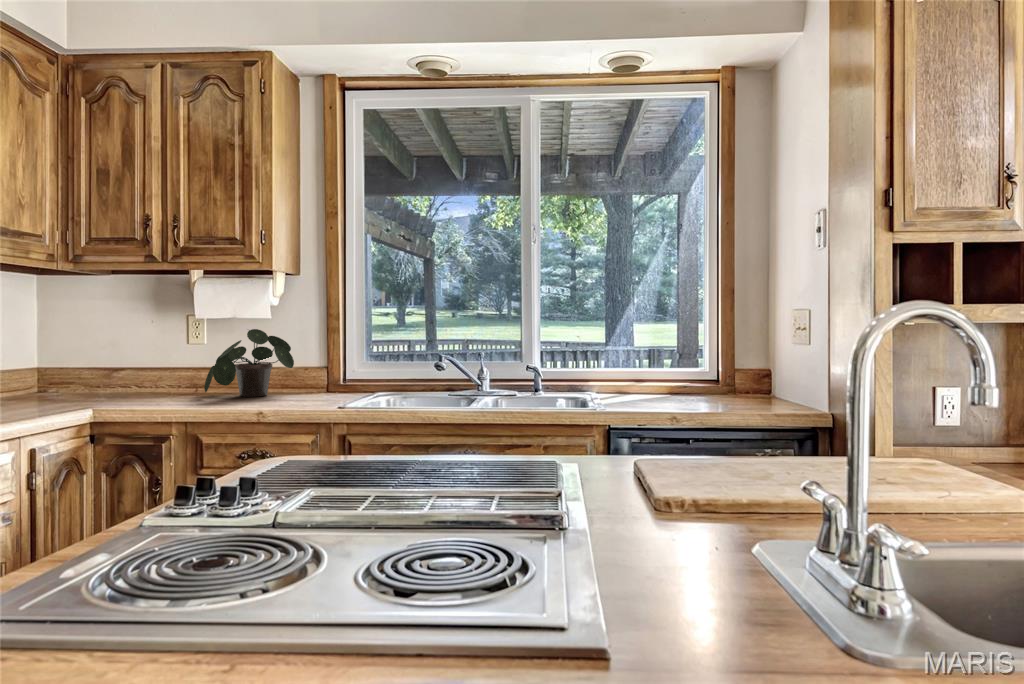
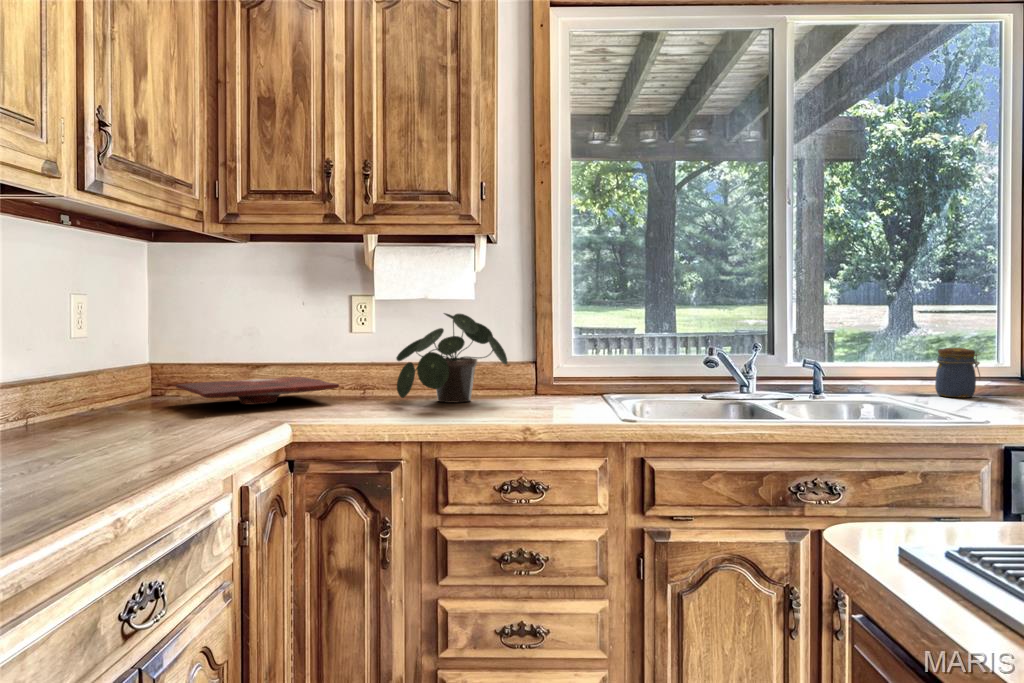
jar: none [633,357,663,395] -> present [935,348,980,398]
cutting board: none [43,378,165,397] -> present [176,377,339,404]

